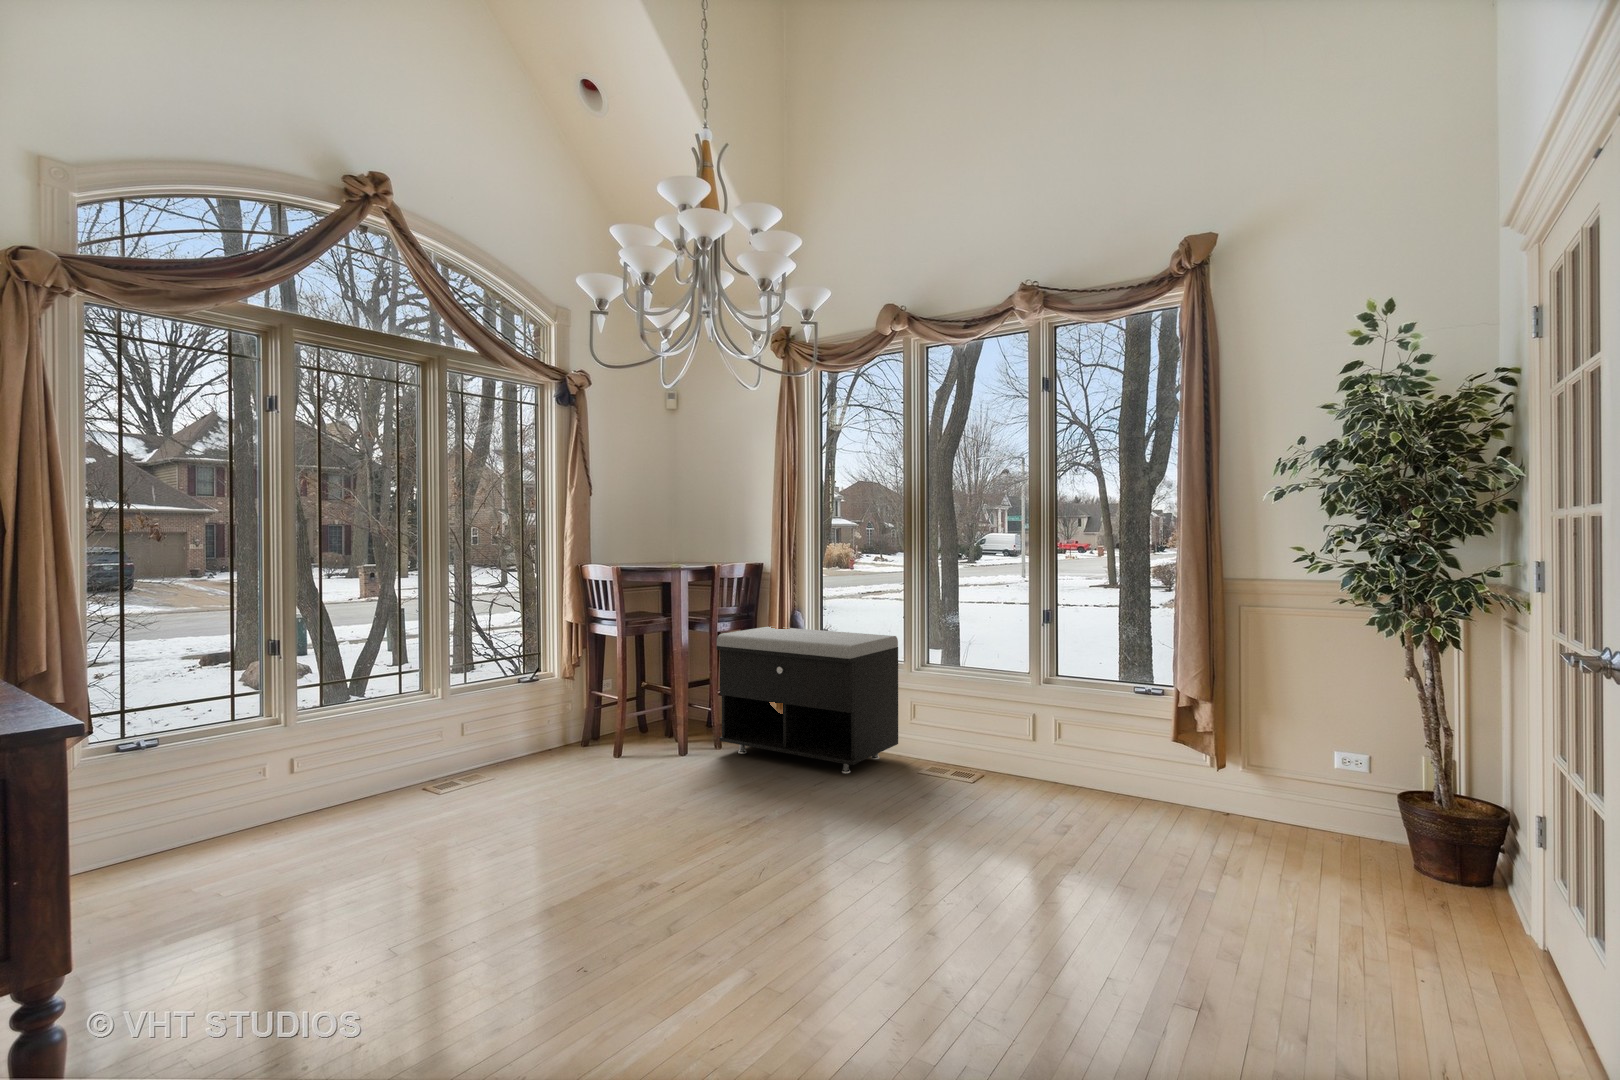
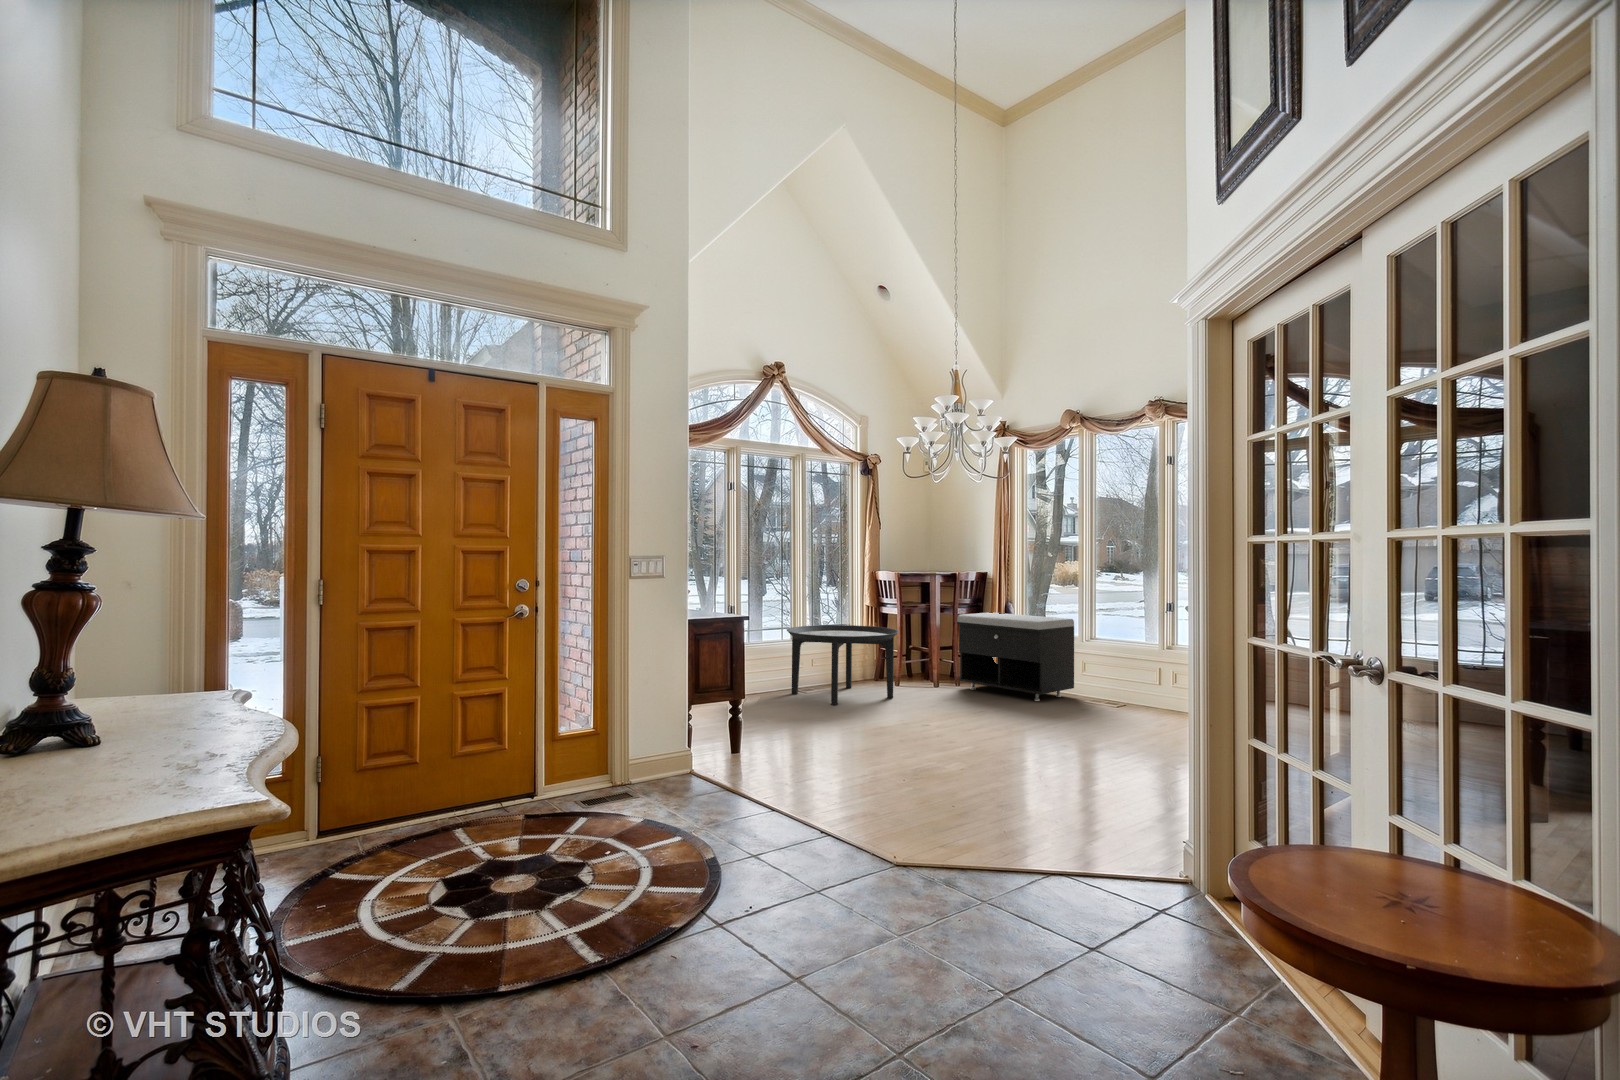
round table: none [395,660,615,826] -> present [787,625,899,705]

